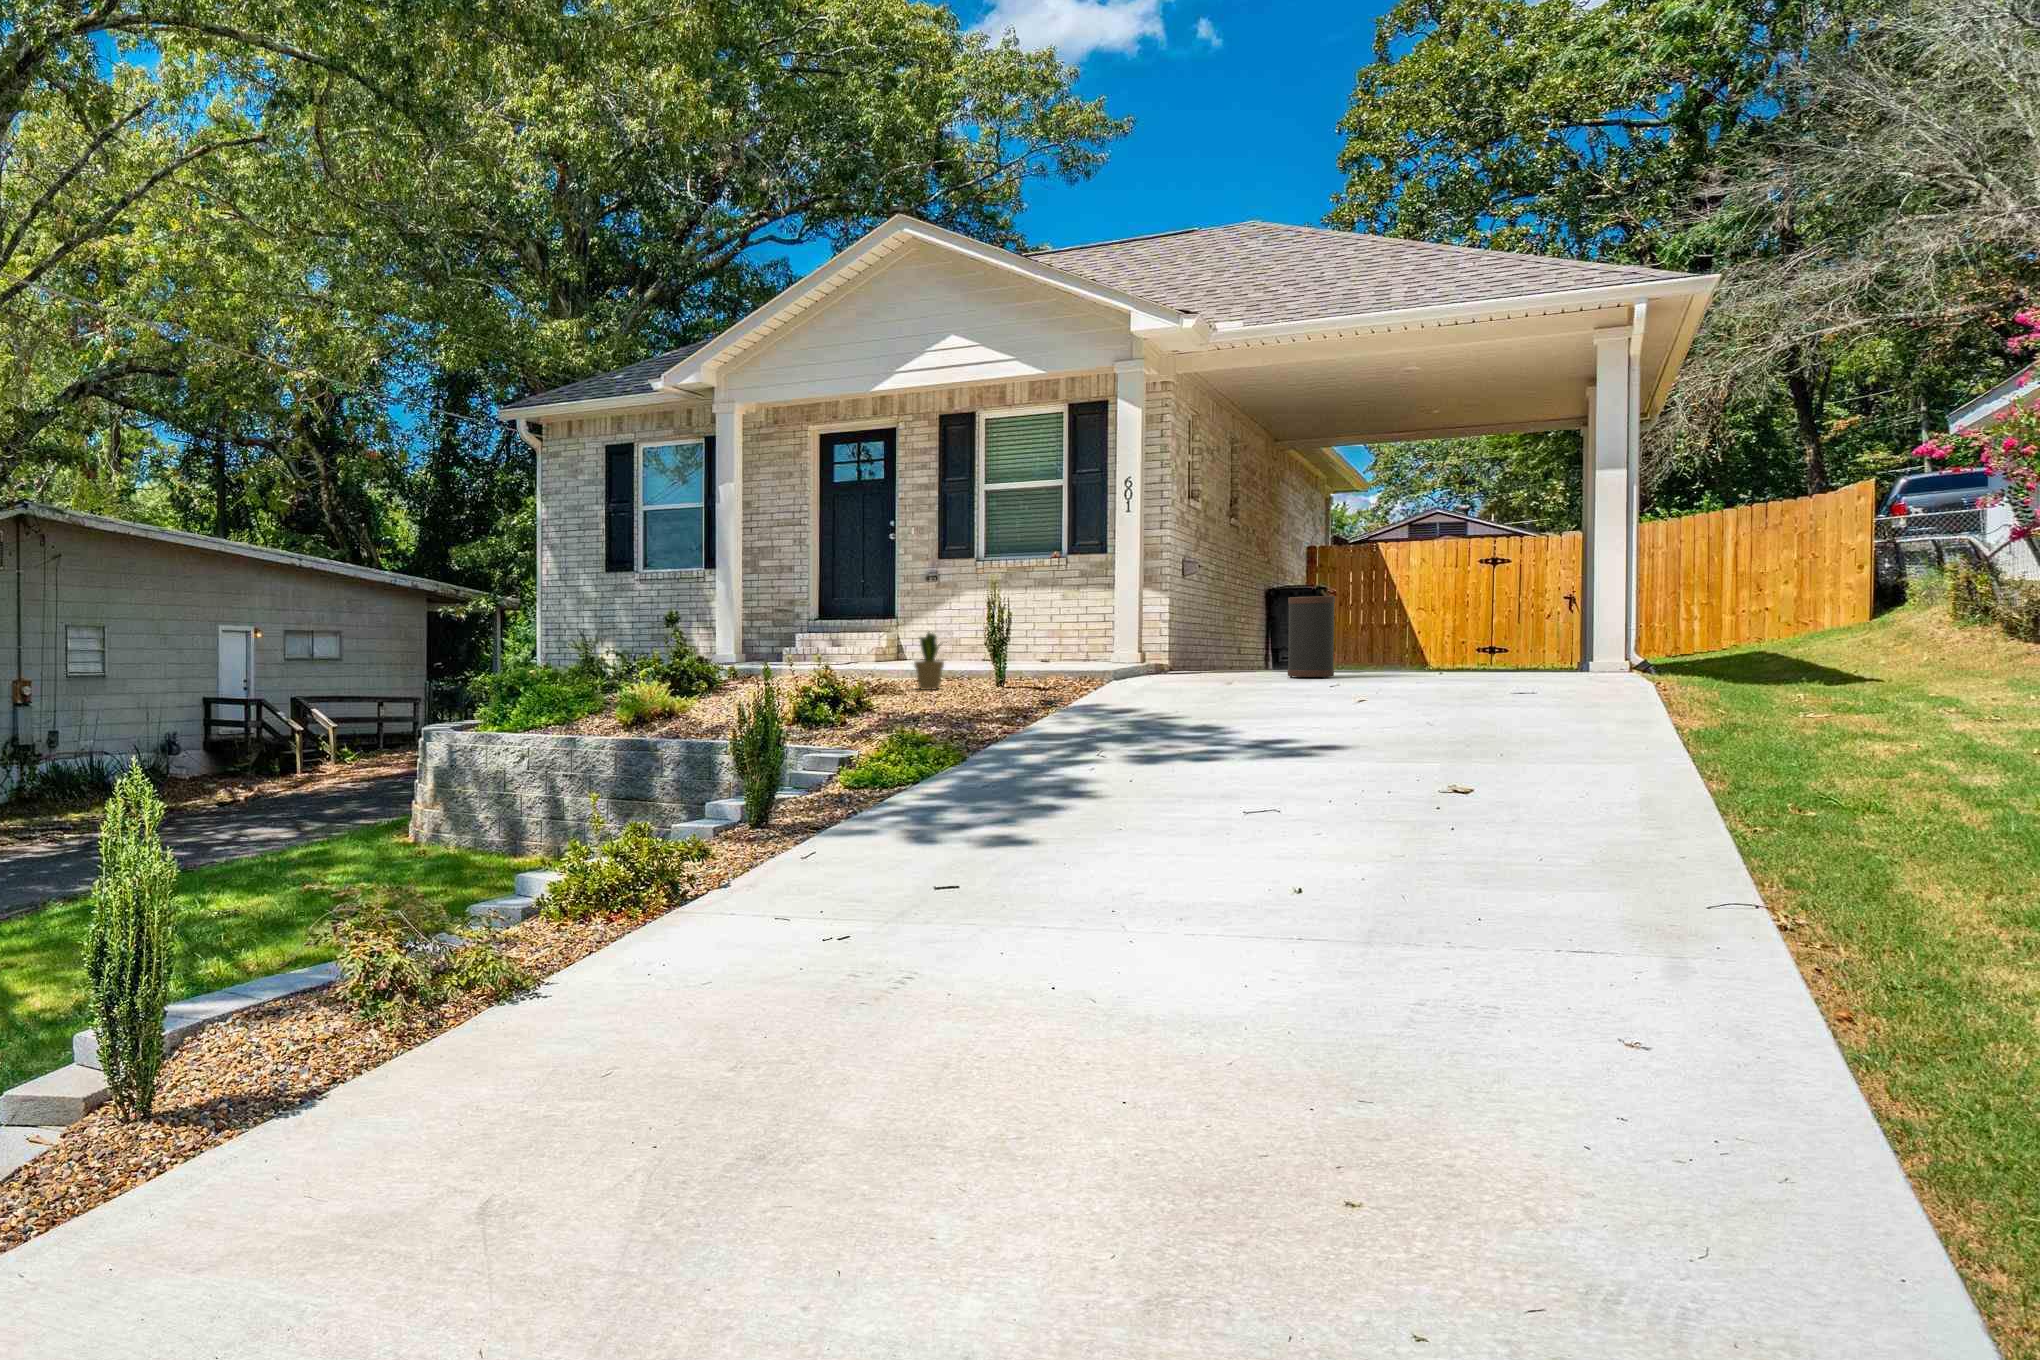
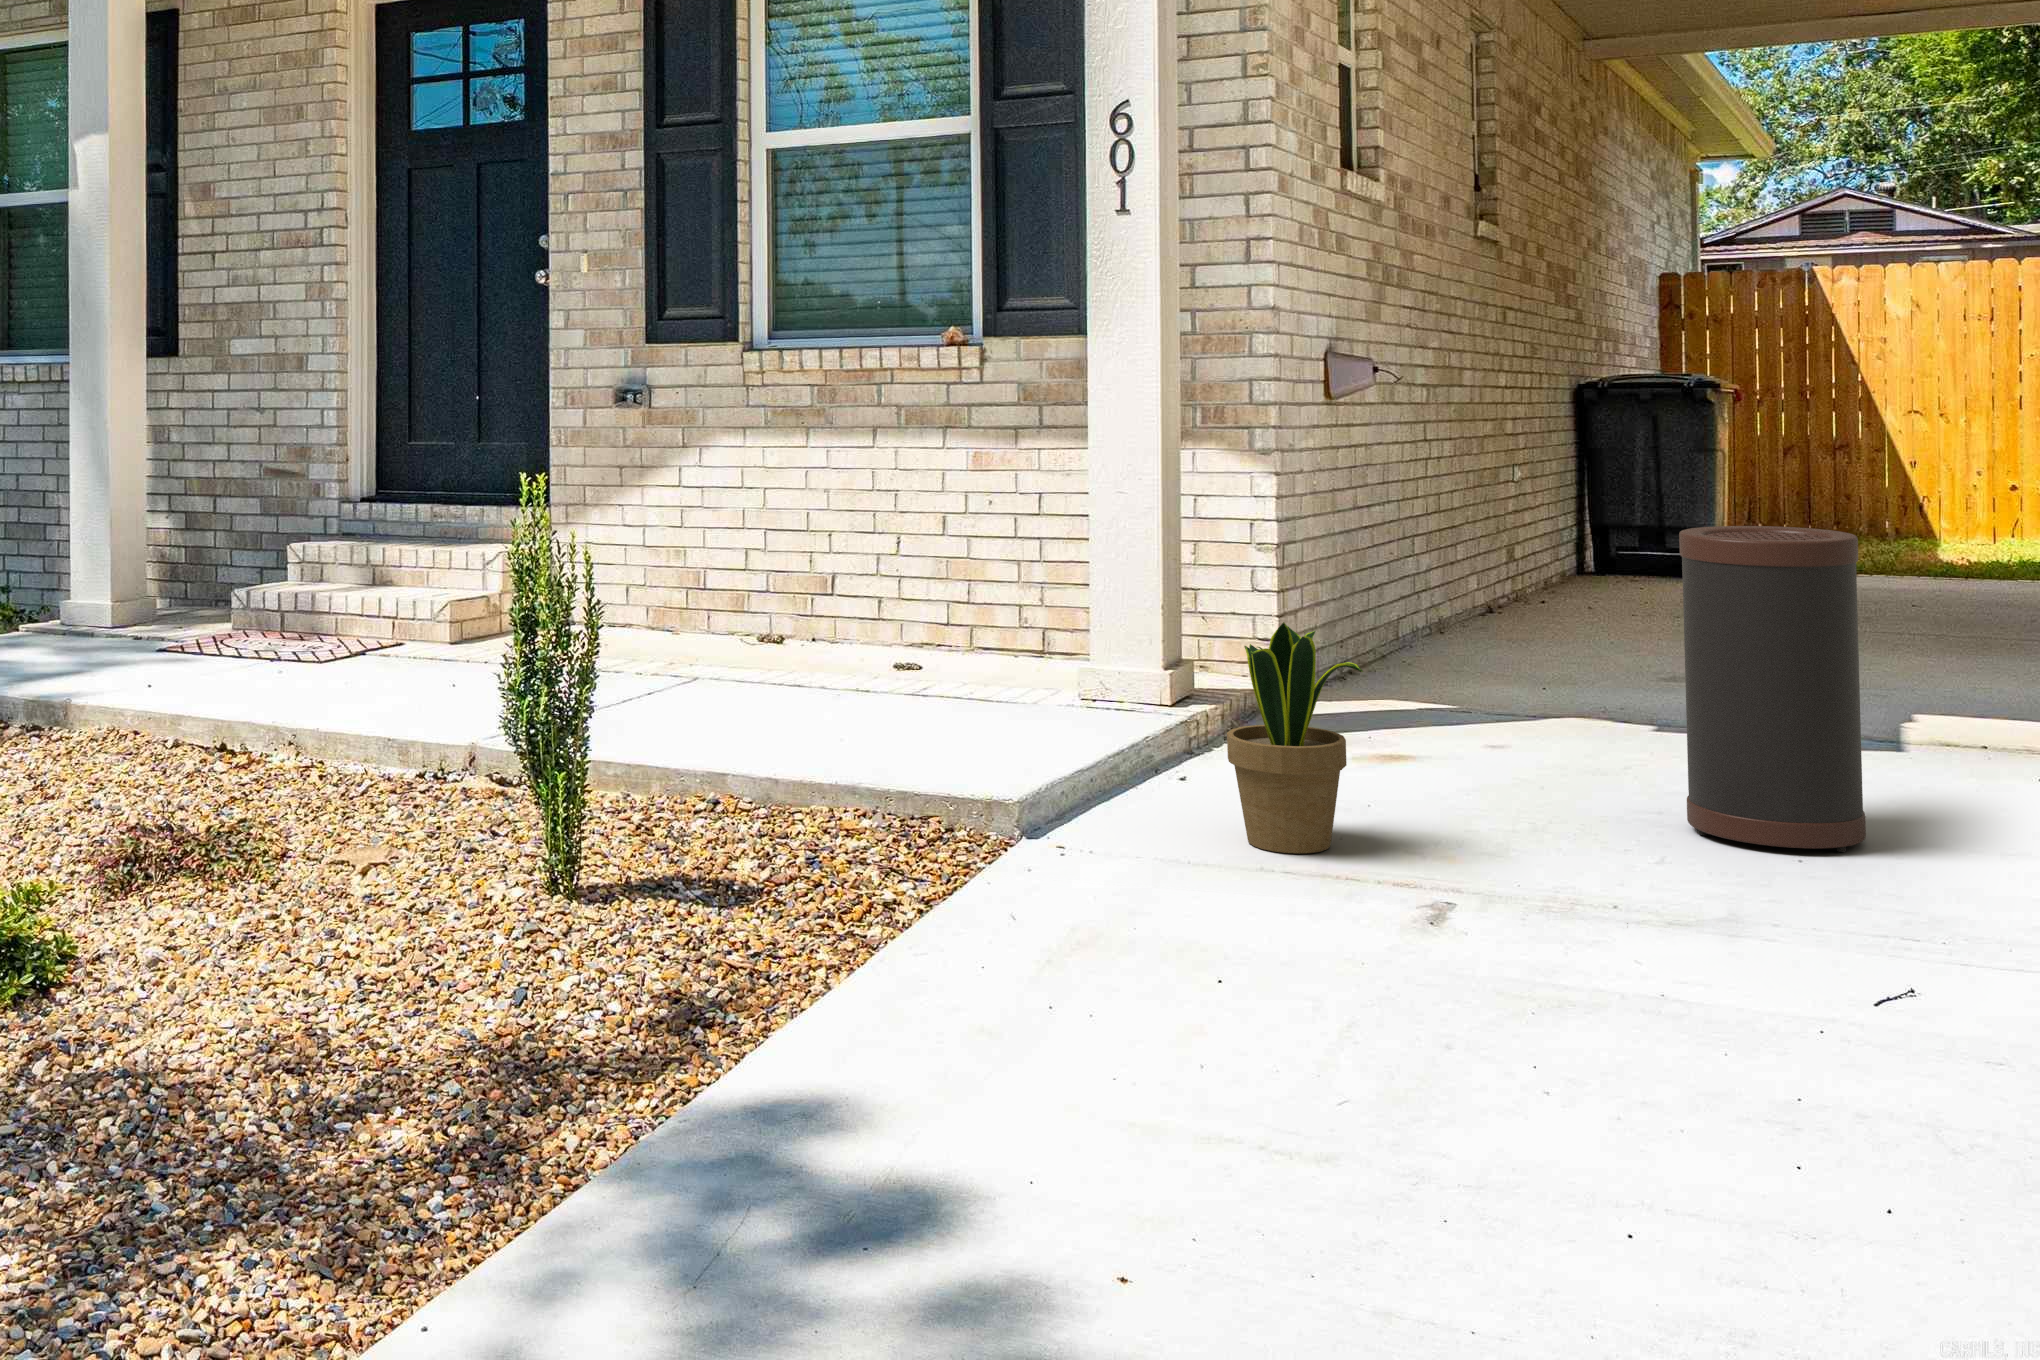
potted plant: present [914,633,947,690] -> present [1227,622,1363,854]

